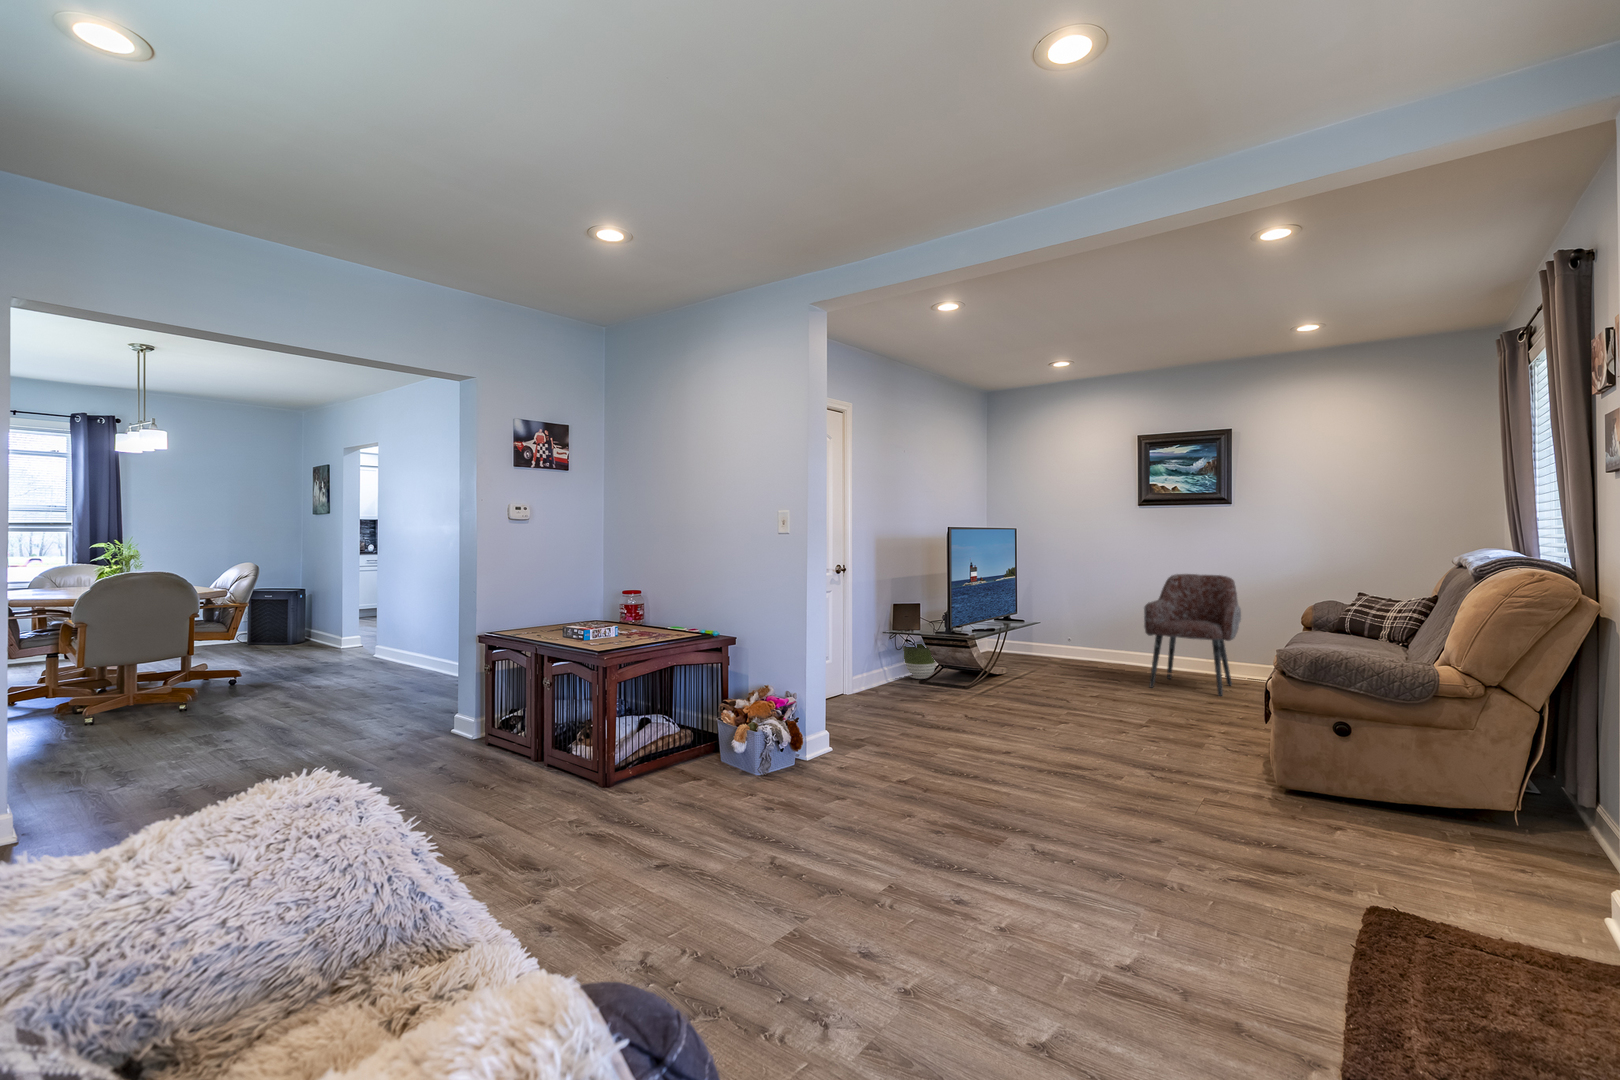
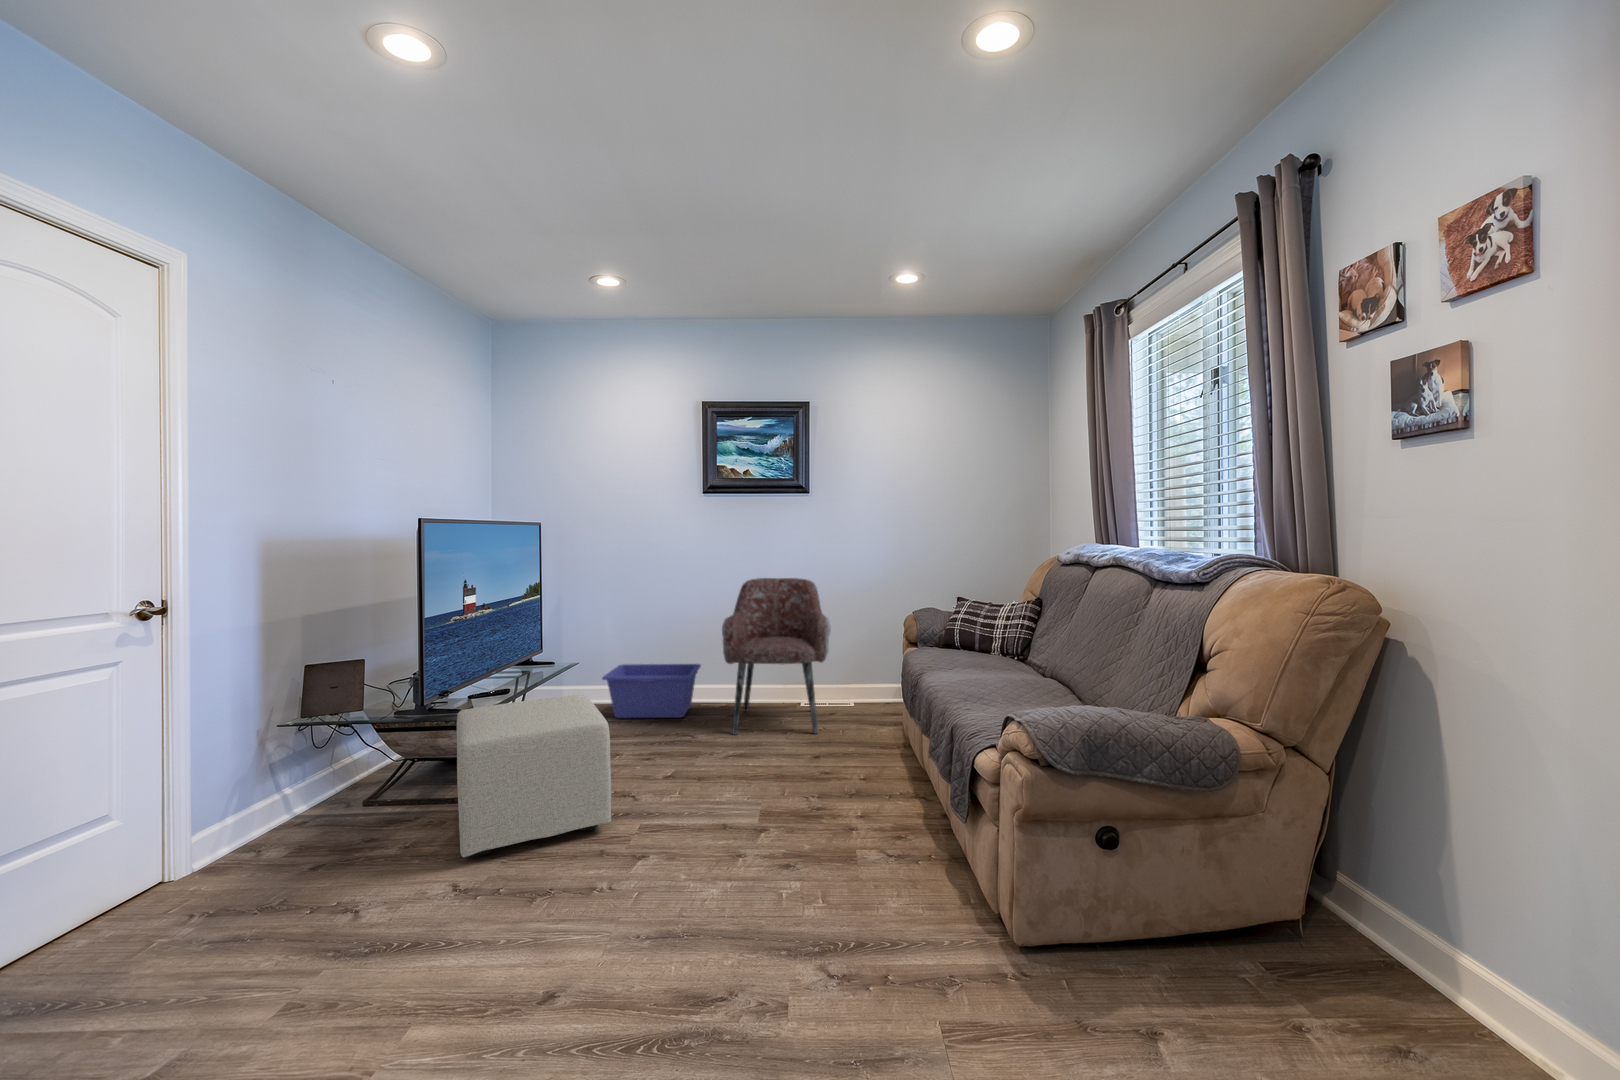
ottoman: none [967,634,1048,706] -> present [457,695,611,857]
storage bin: none [1056,634,1134,675] -> present [602,664,701,718]
planter: present [903,644,935,679] -> none [324,726,397,799]

